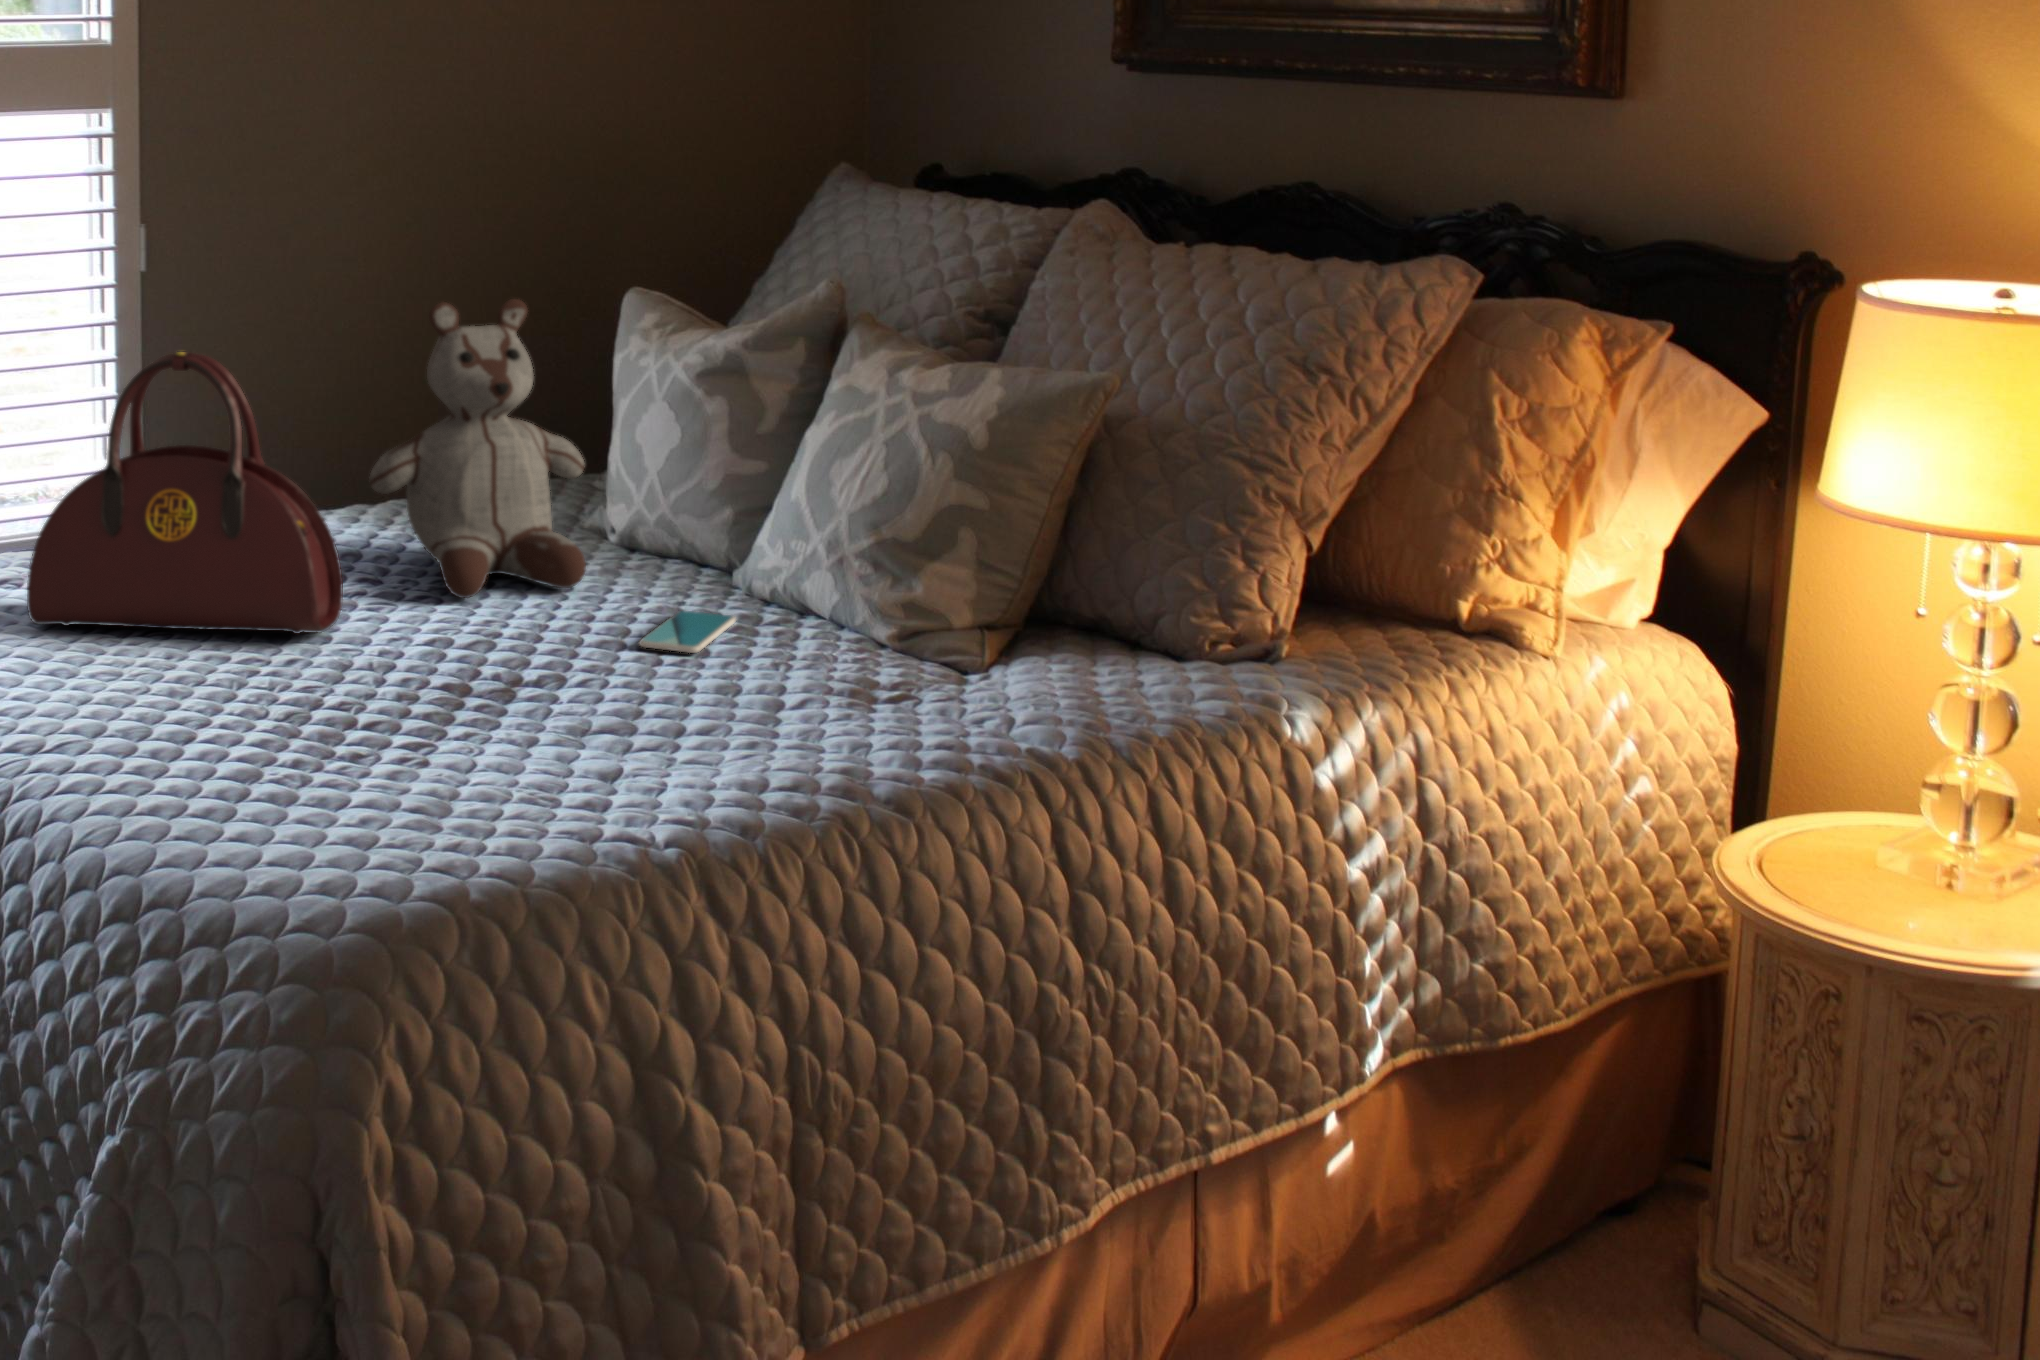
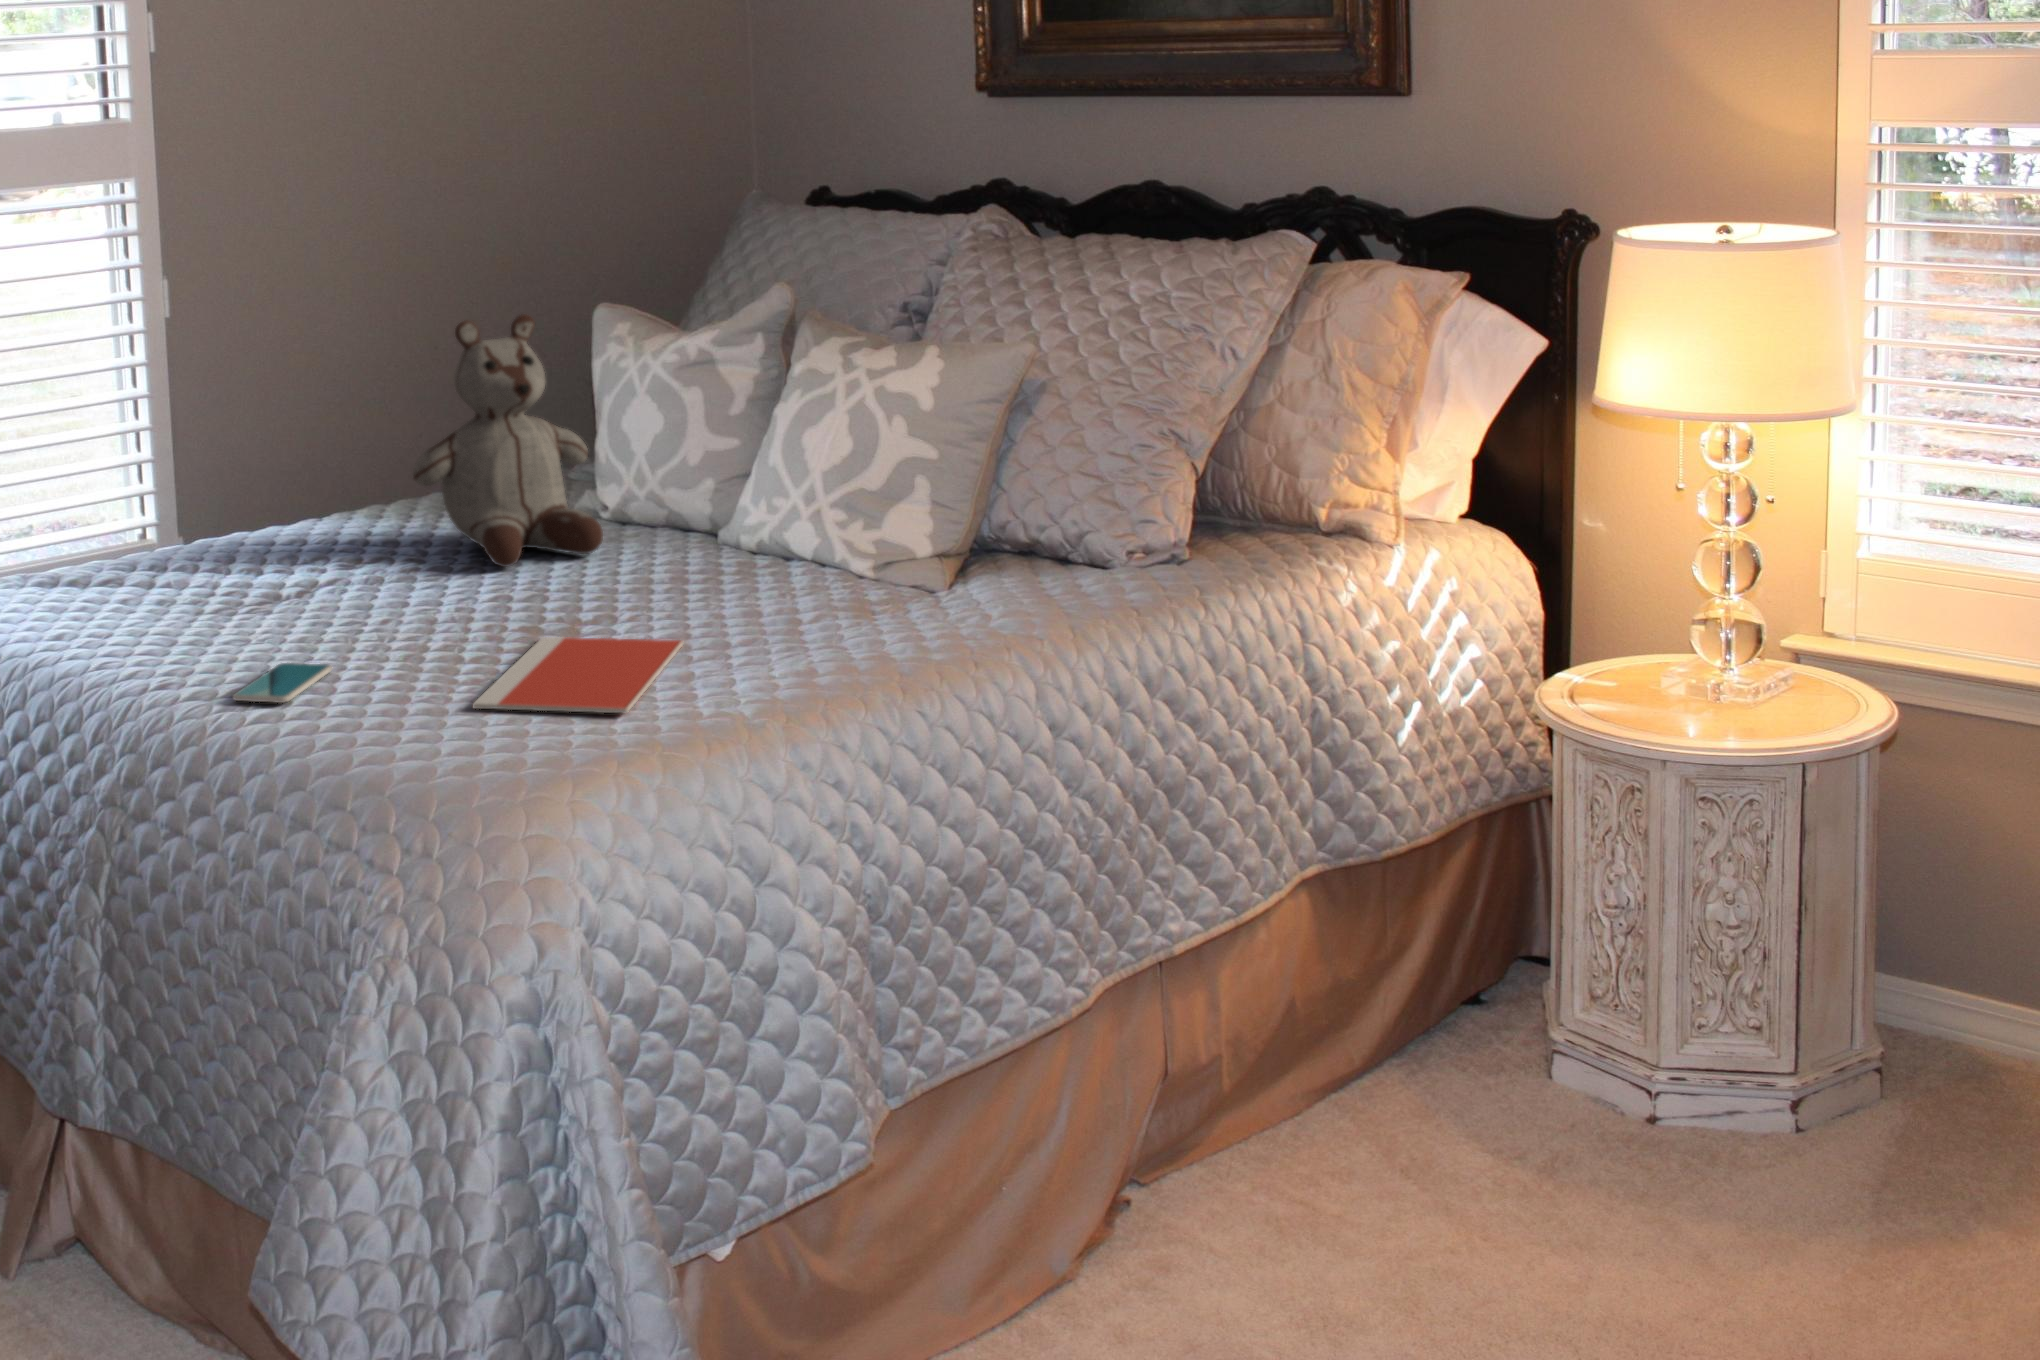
handbag: present [27,352,343,634] -> none [149,371,411,611]
smartphone: present [639,610,736,653] -> present [233,663,332,703]
notebook: none [338,701,630,824] -> present [473,637,683,713]

